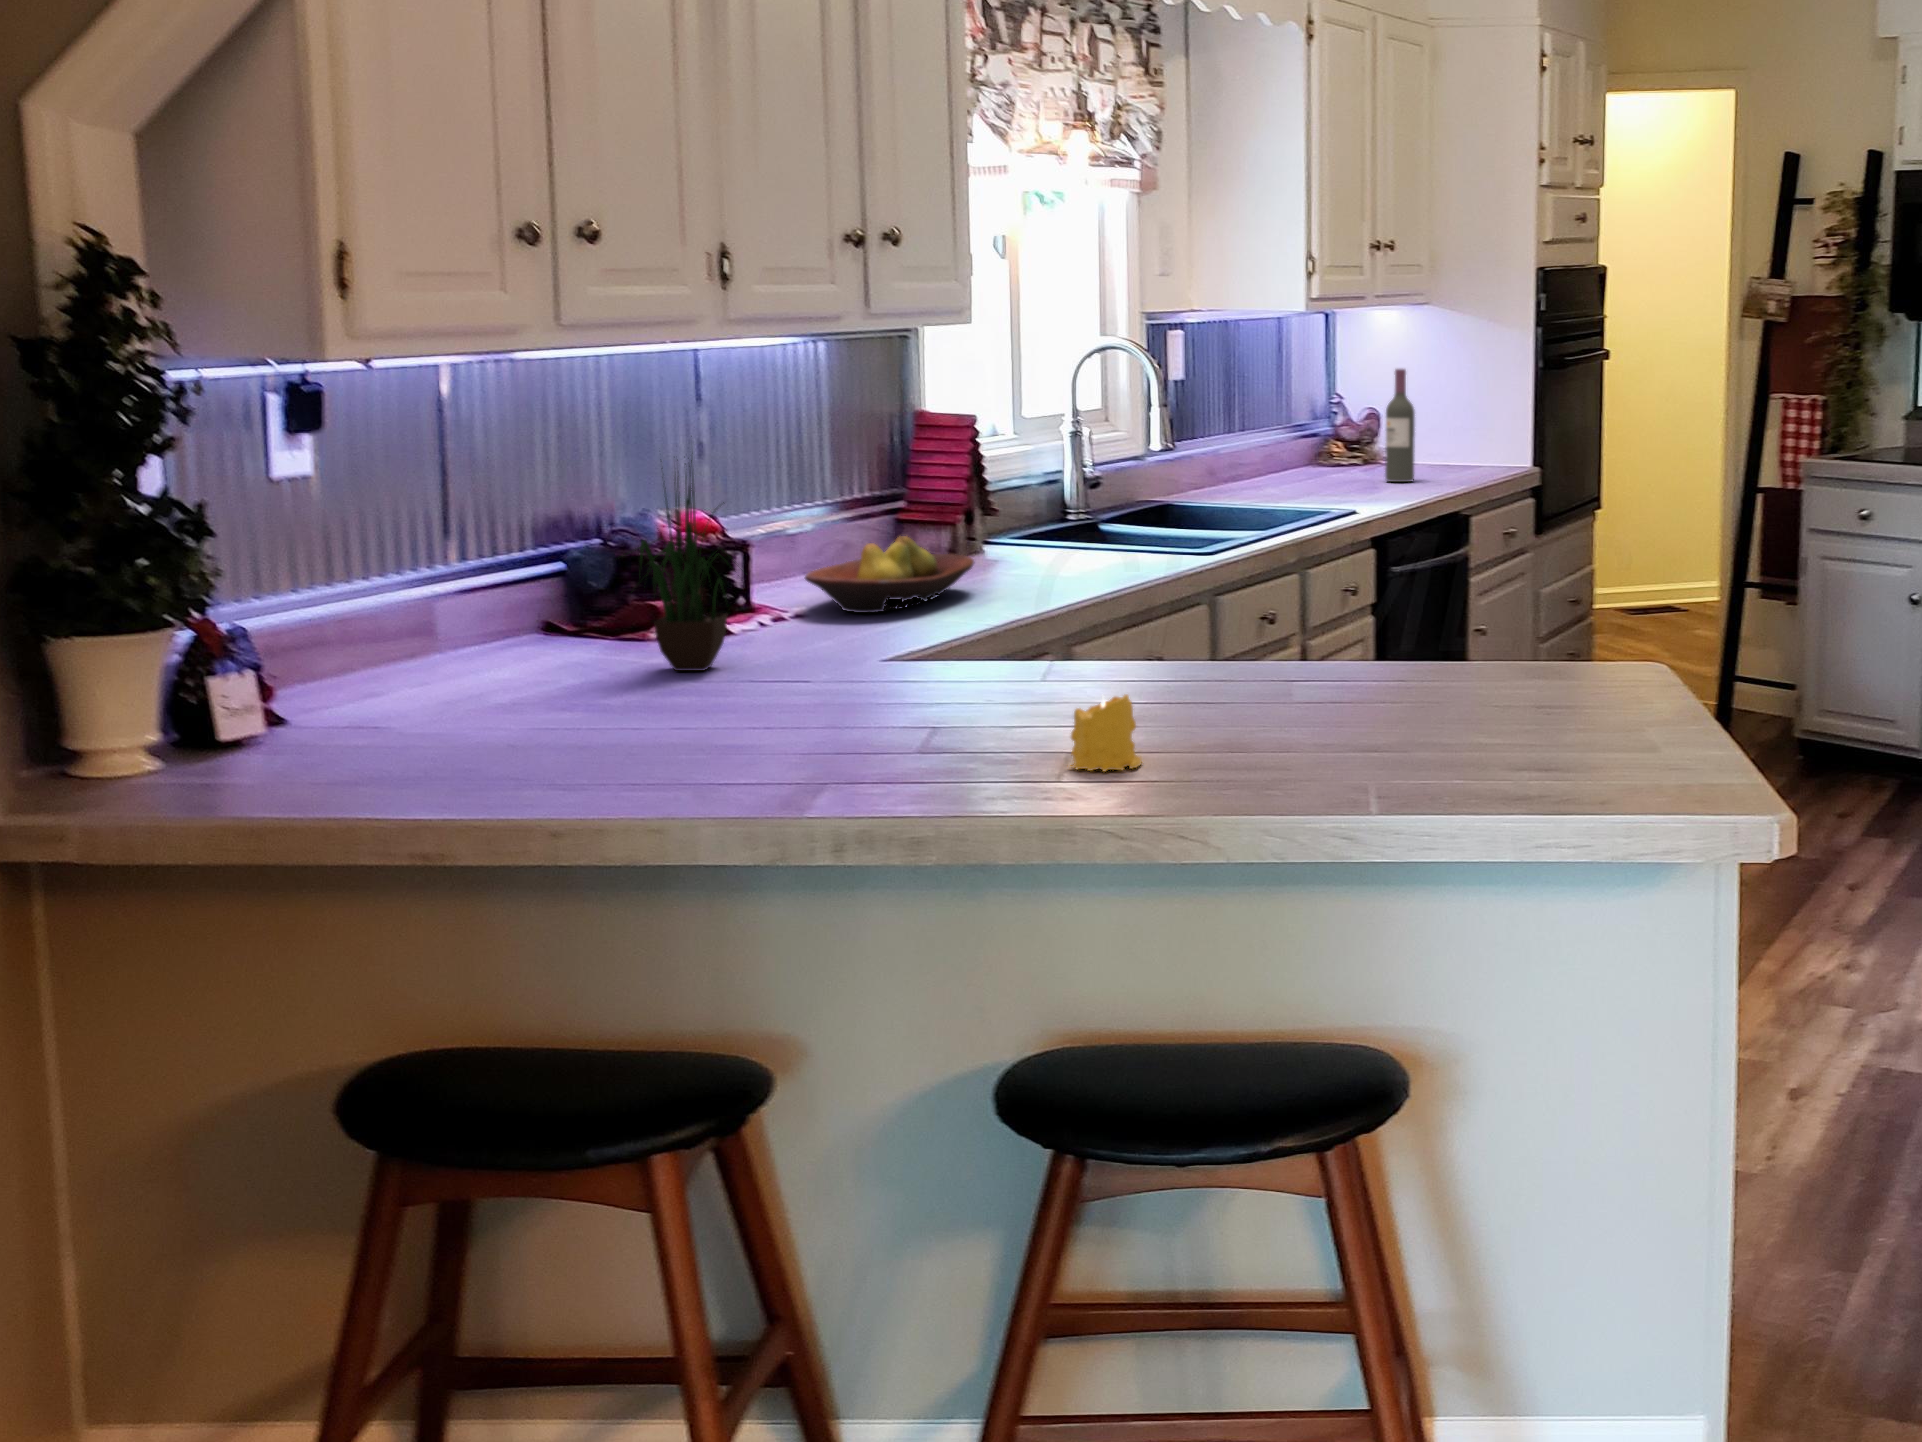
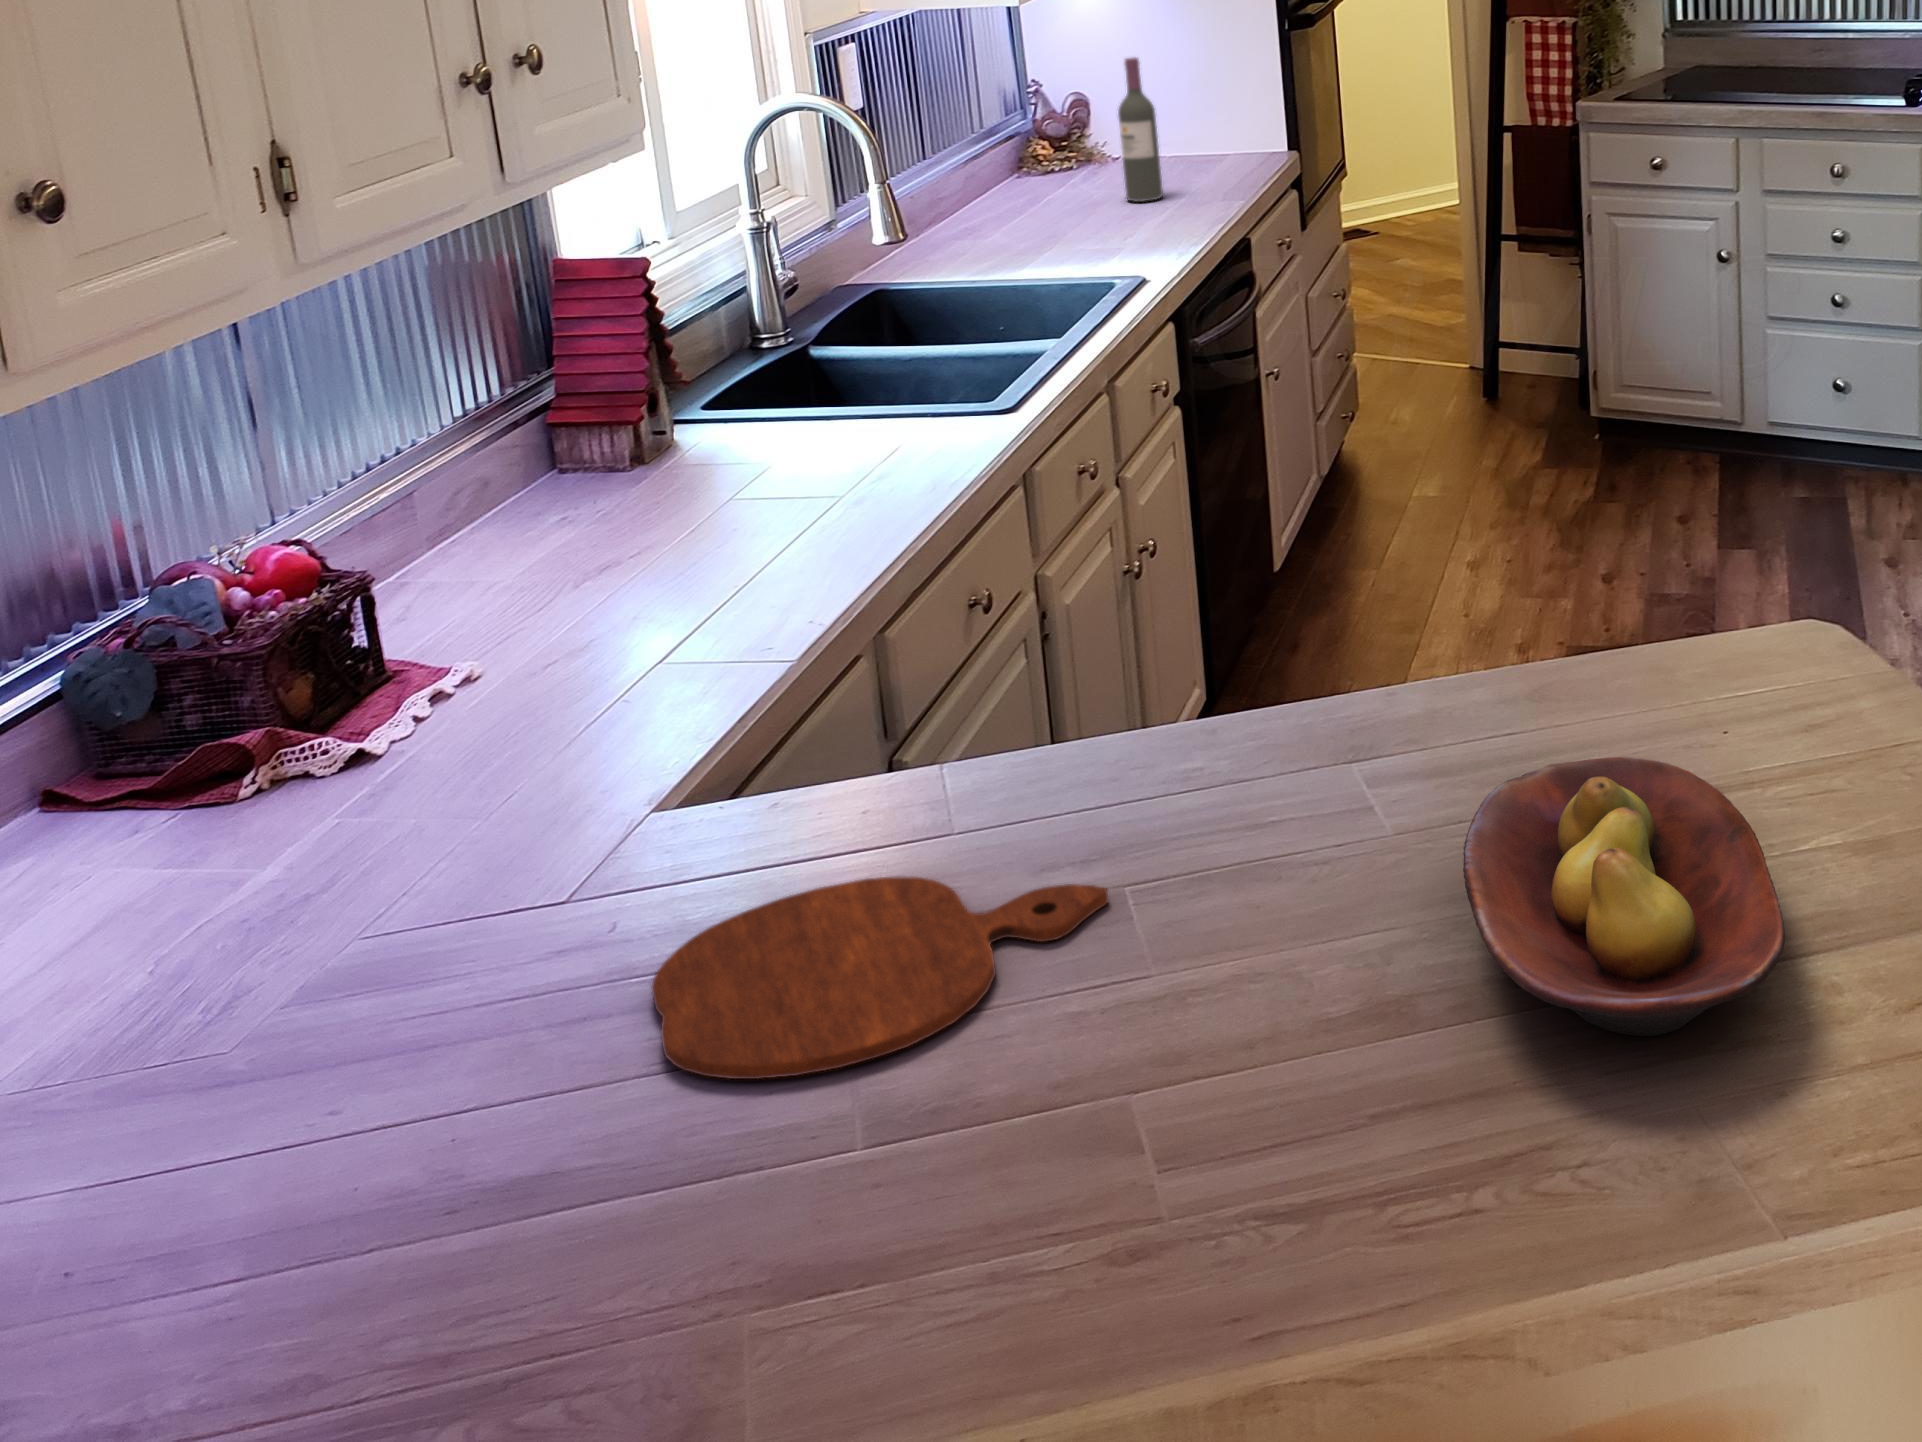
potted plant: present [635,453,732,671] -> none [194,515,456,927]
fruit bowl: present [805,536,974,613] -> present [1463,757,1785,1036]
cutting board: none [806,678,1084,725] -> present [652,876,1108,1079]
candle: present [1069,695,1142,771] -> none [1215,1015,1349,1173]

